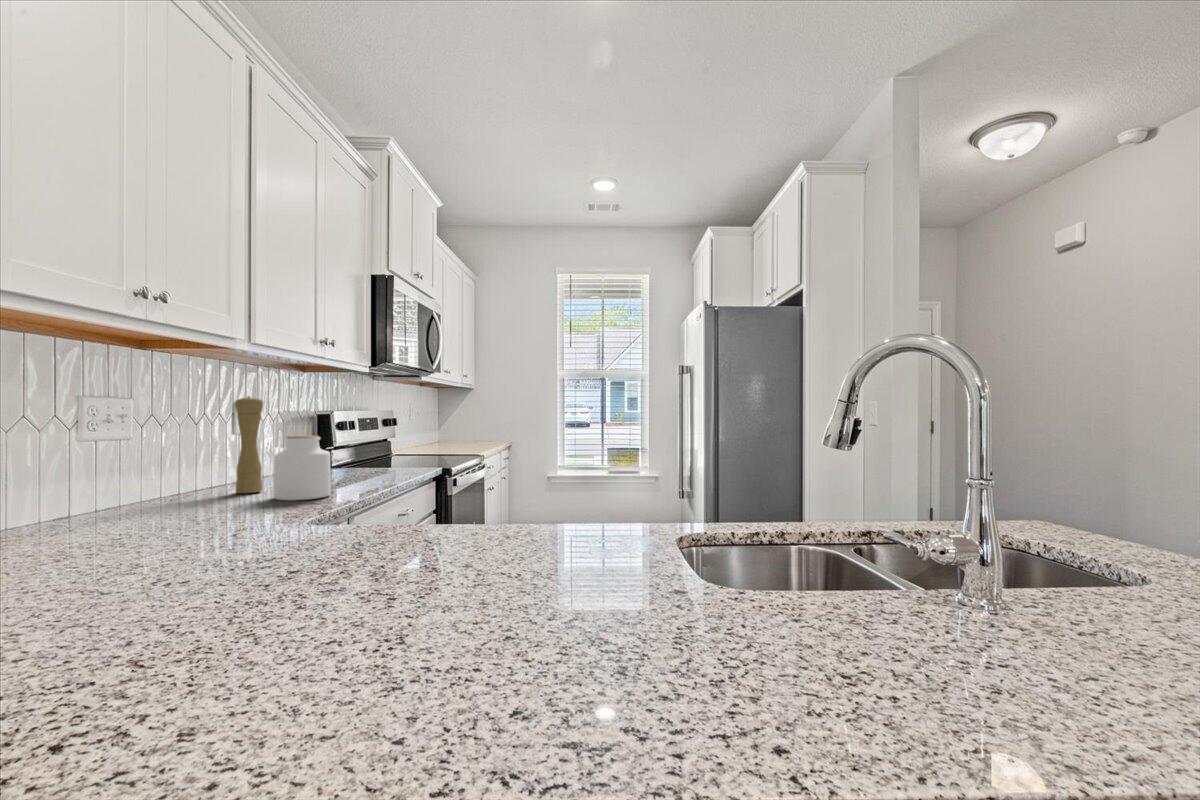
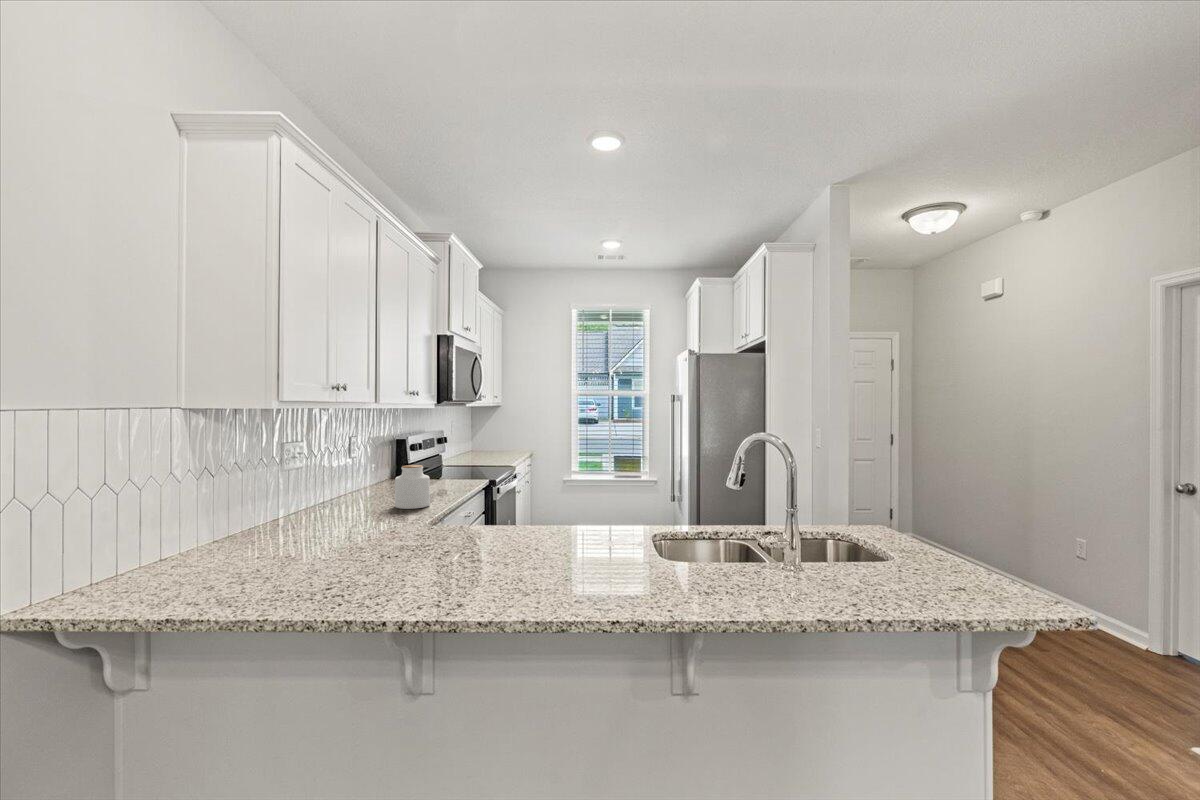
pepper mill: present [235,396,263,493] -> none [364,438,382,503]

